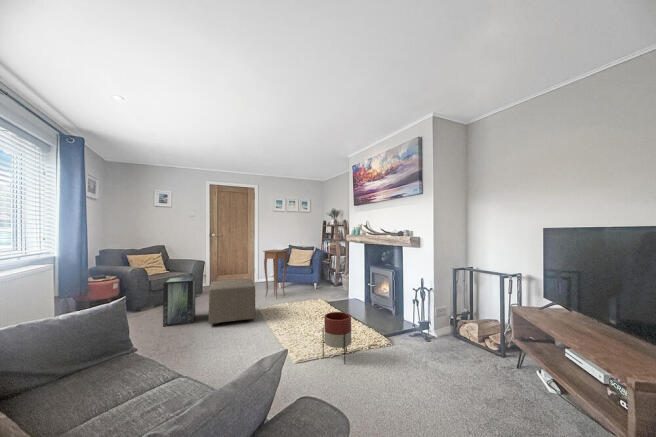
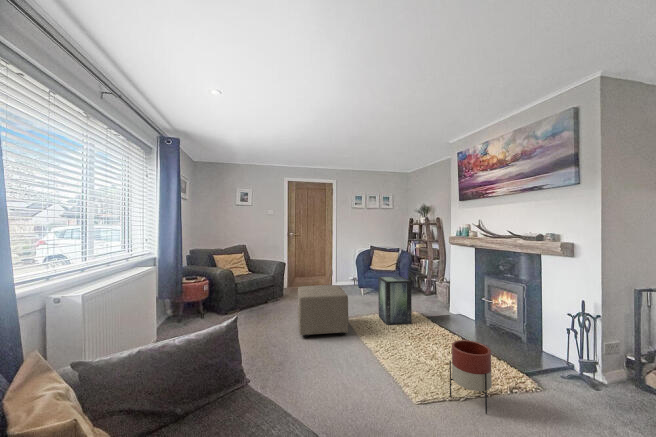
side table: present [263,250,288,299] -> none [347,252,375,308]
storage box: present [163,276,196,326] -> present [378,276,412,325]

